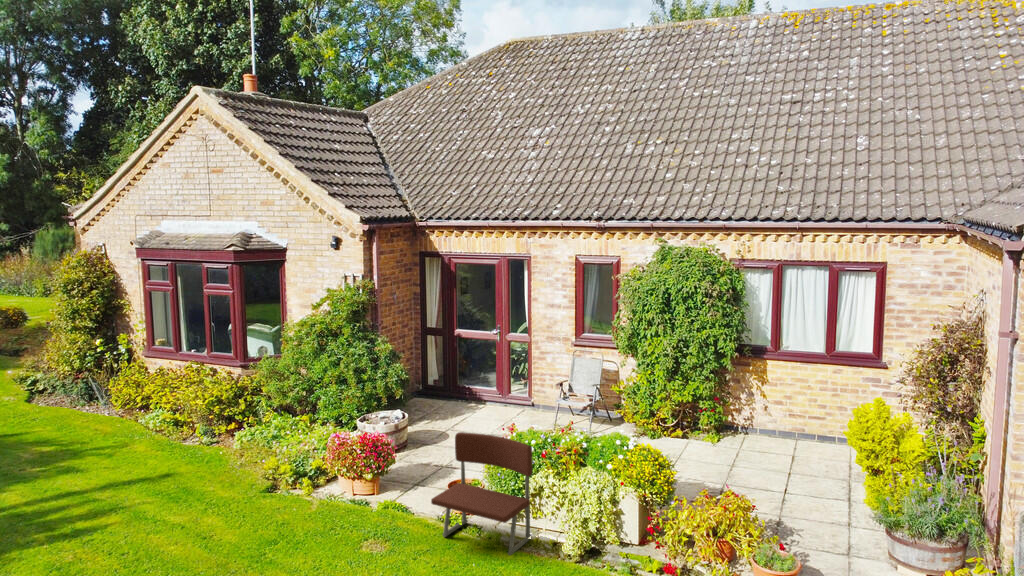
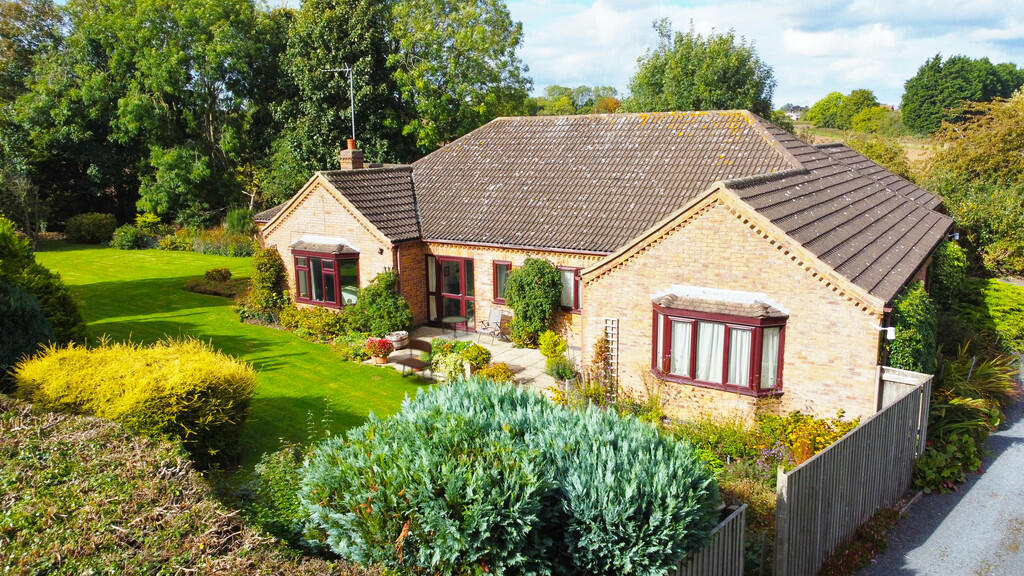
round table: none [461,372,517,418] -> present [441,315,468,337]

